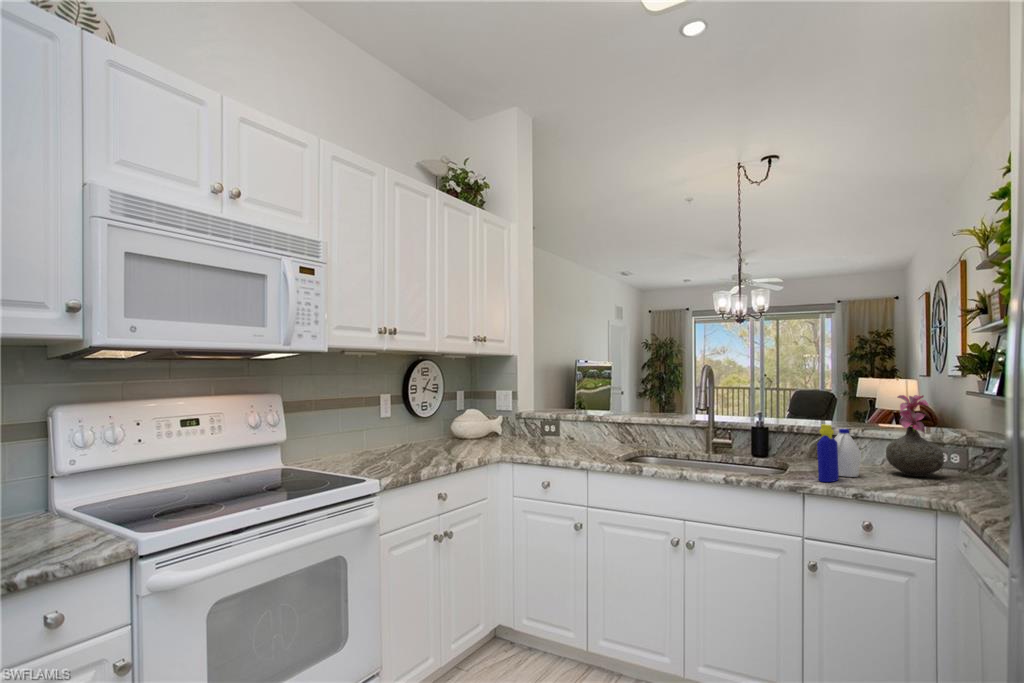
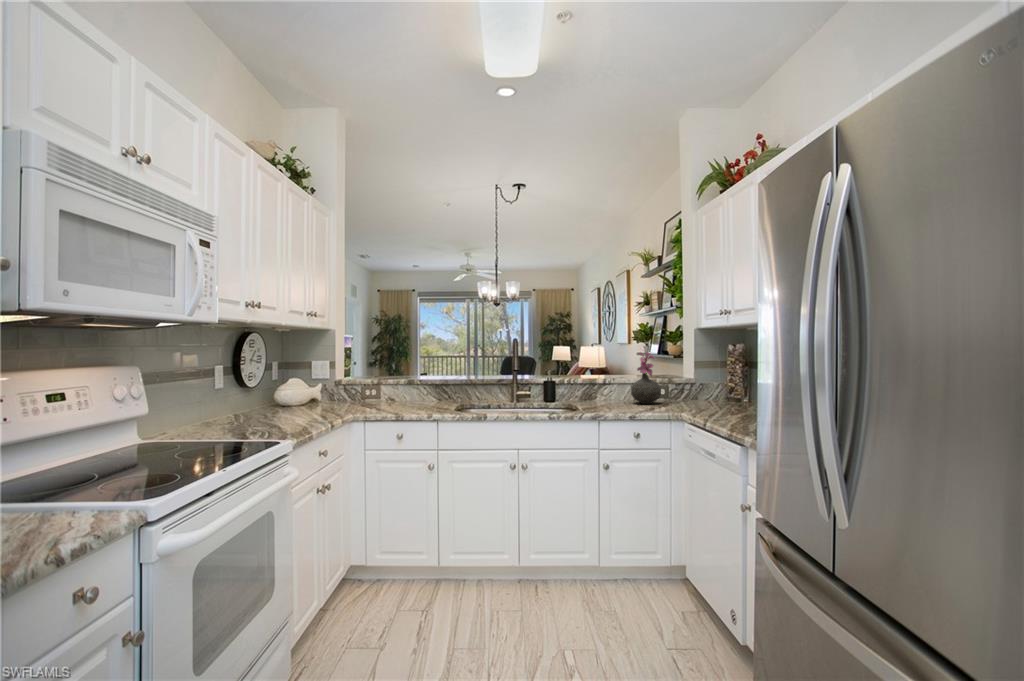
bottle: present [817,424,862,482] -> none [602,373,623,412]

